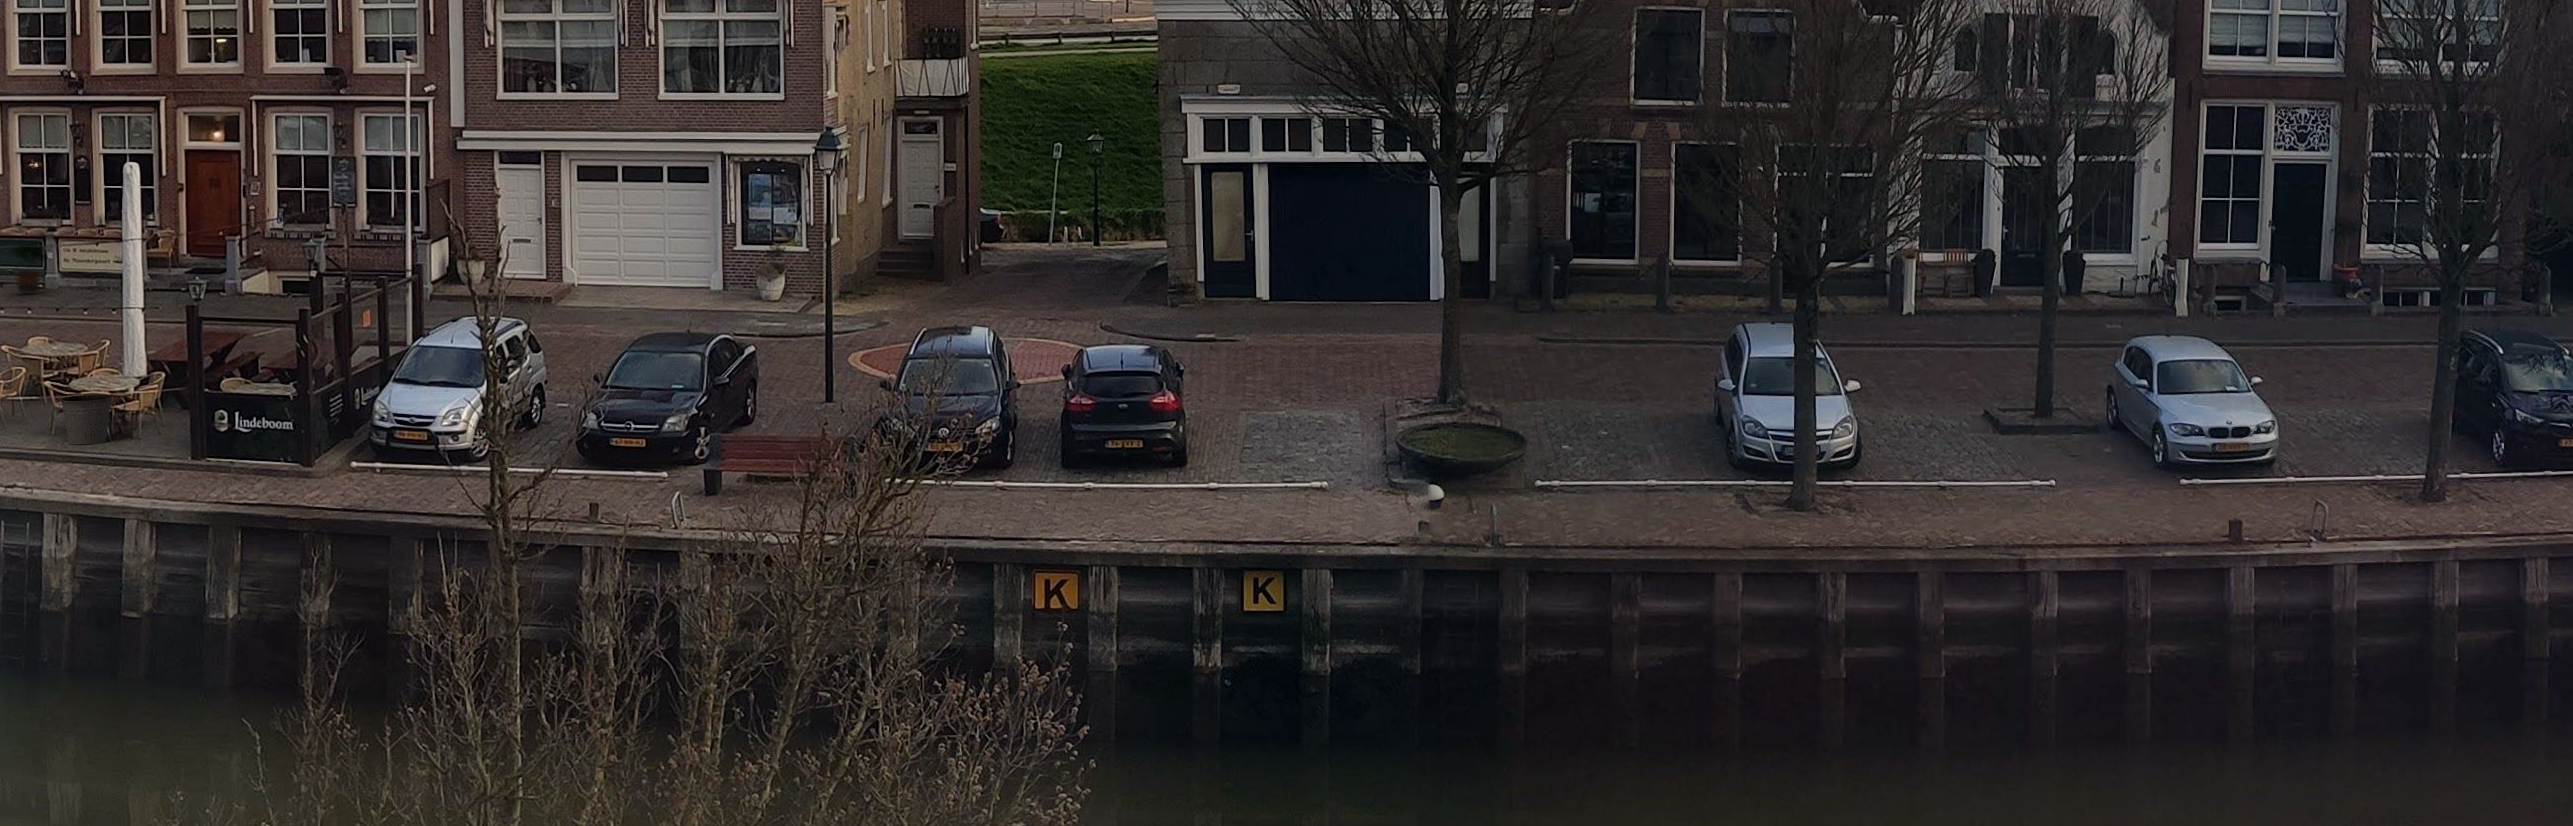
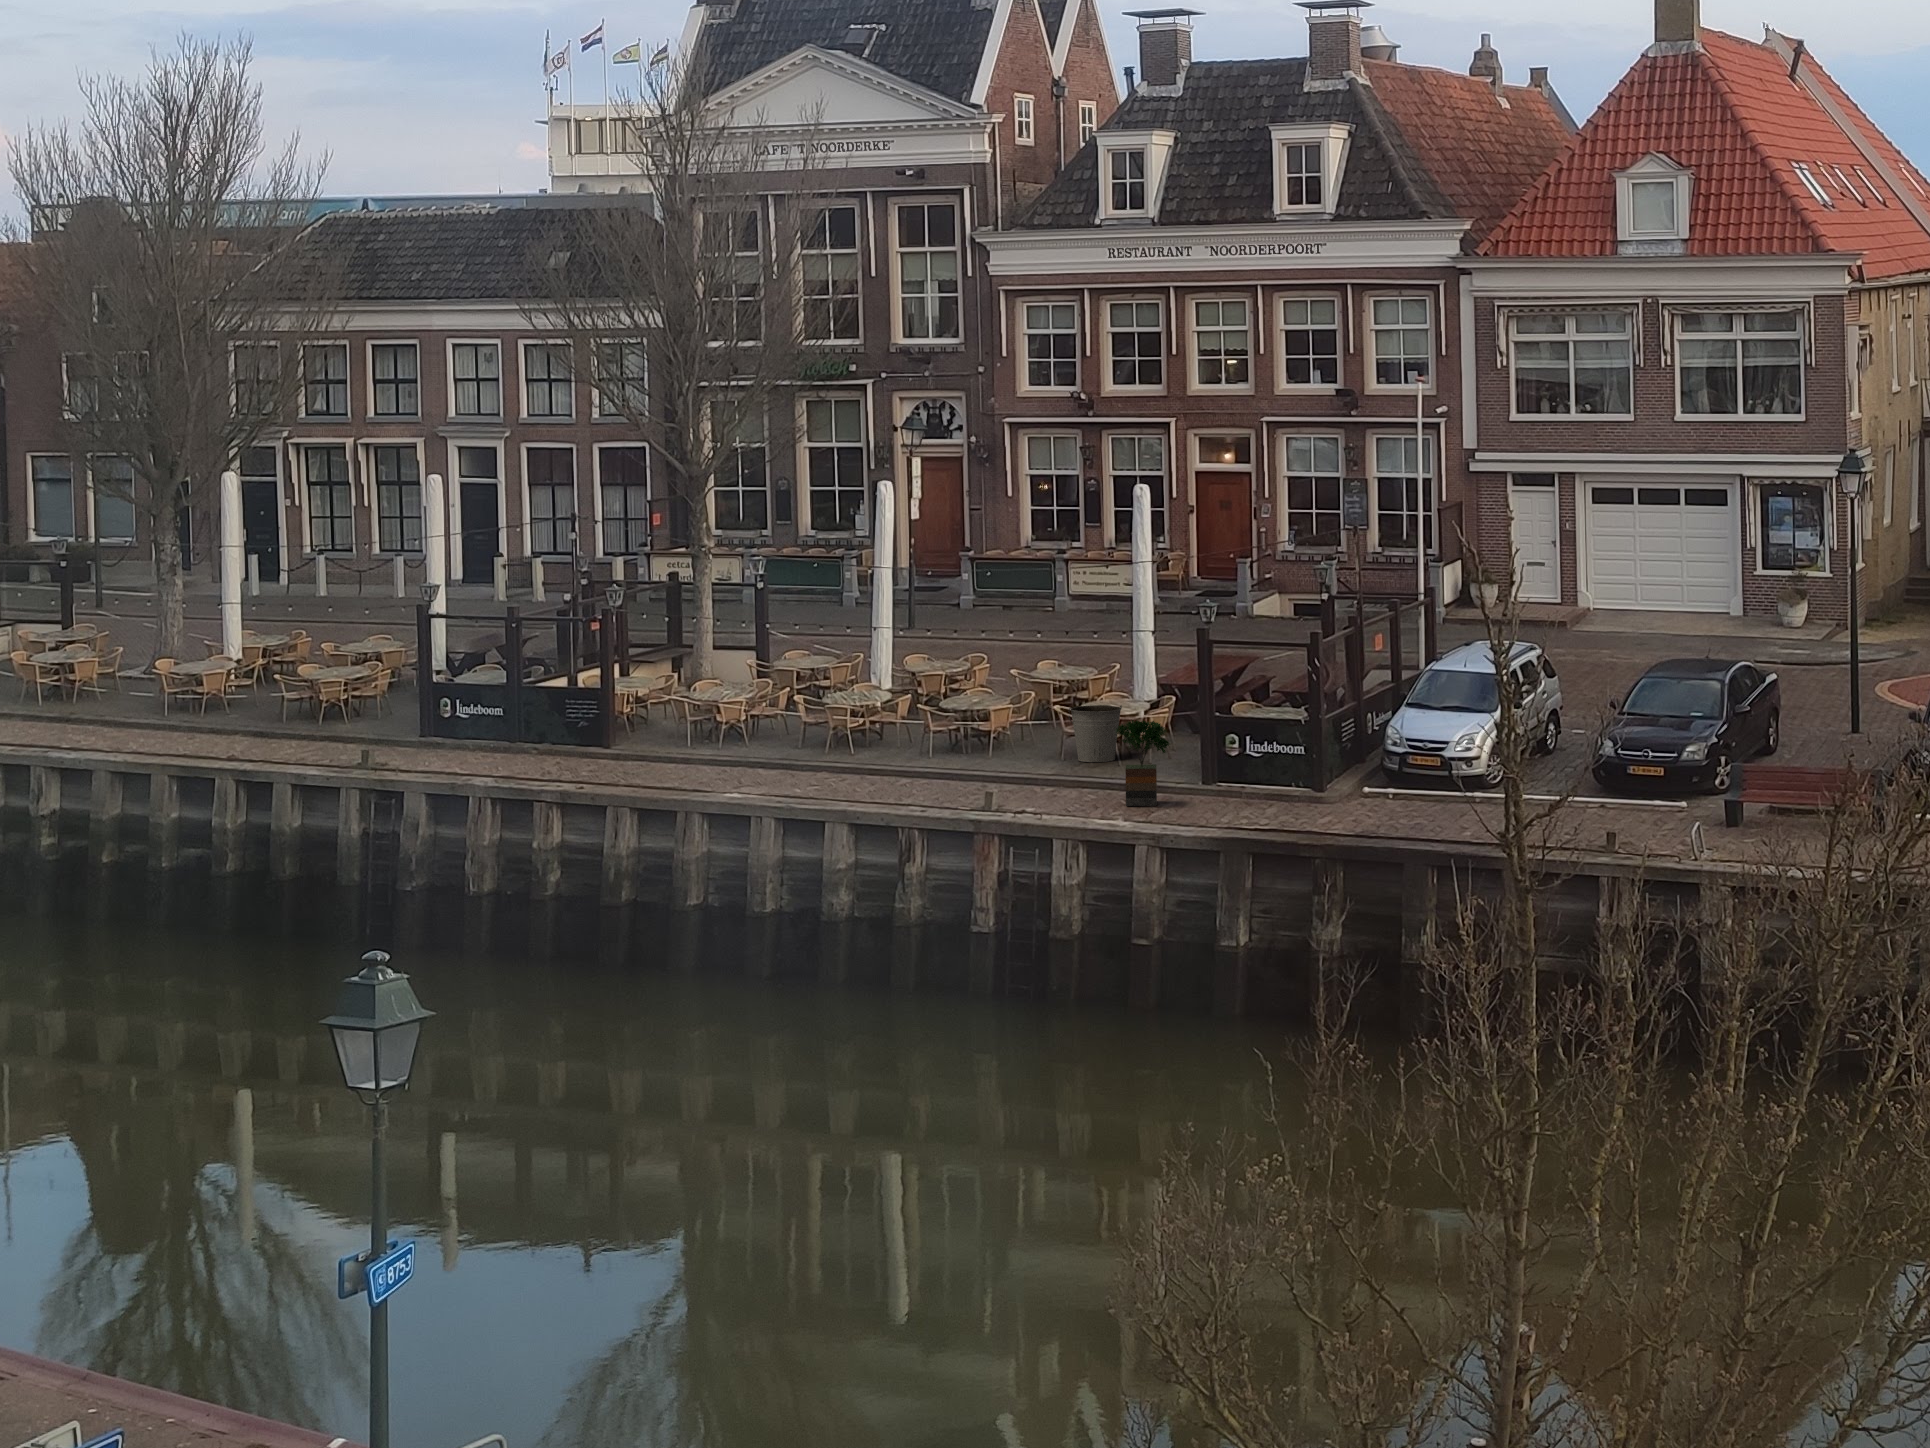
potted tree: present [12,244,48,294] -> present [1116,720,1170,806]

